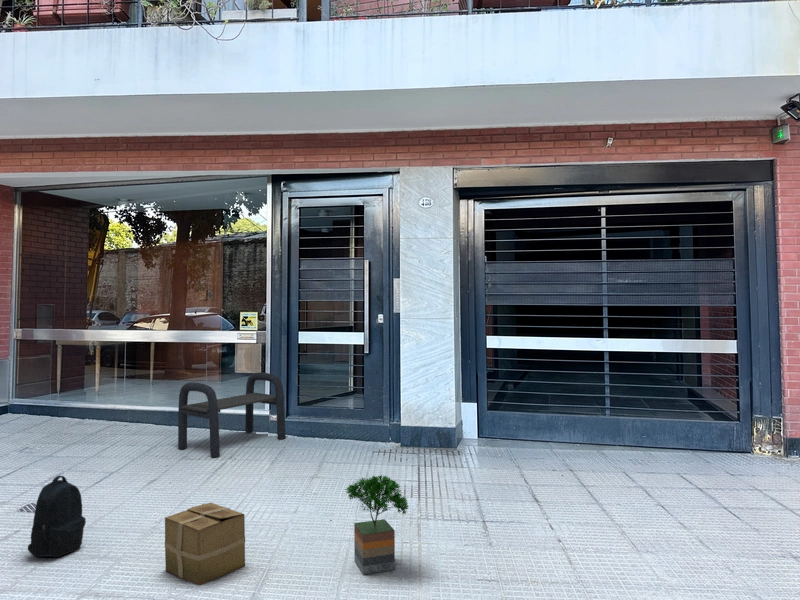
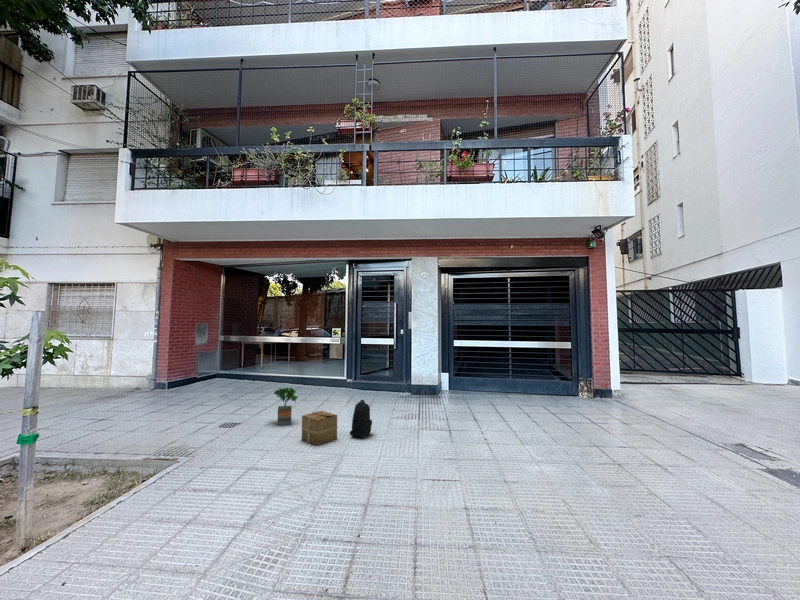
bench: present [178,372,286,457] -> none [302,357,354,397]
potted tree: present [346,475,408,575] -> present [274,388,298,425]
backpack: present [28,476,86,557] -> present [350,400,372,437]

